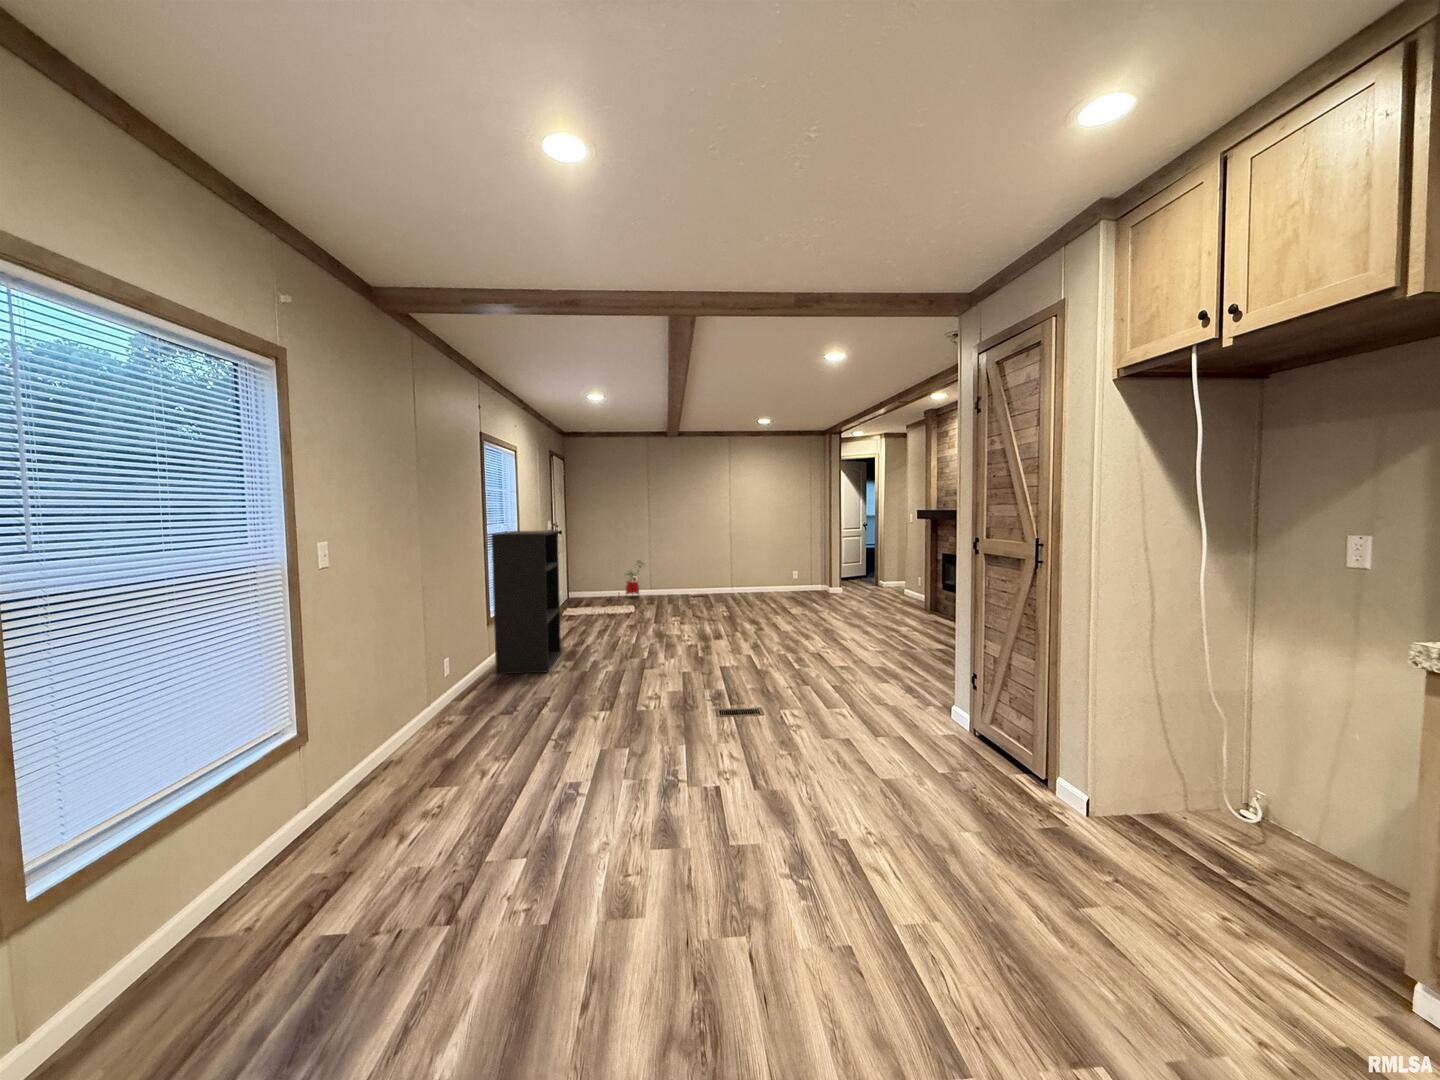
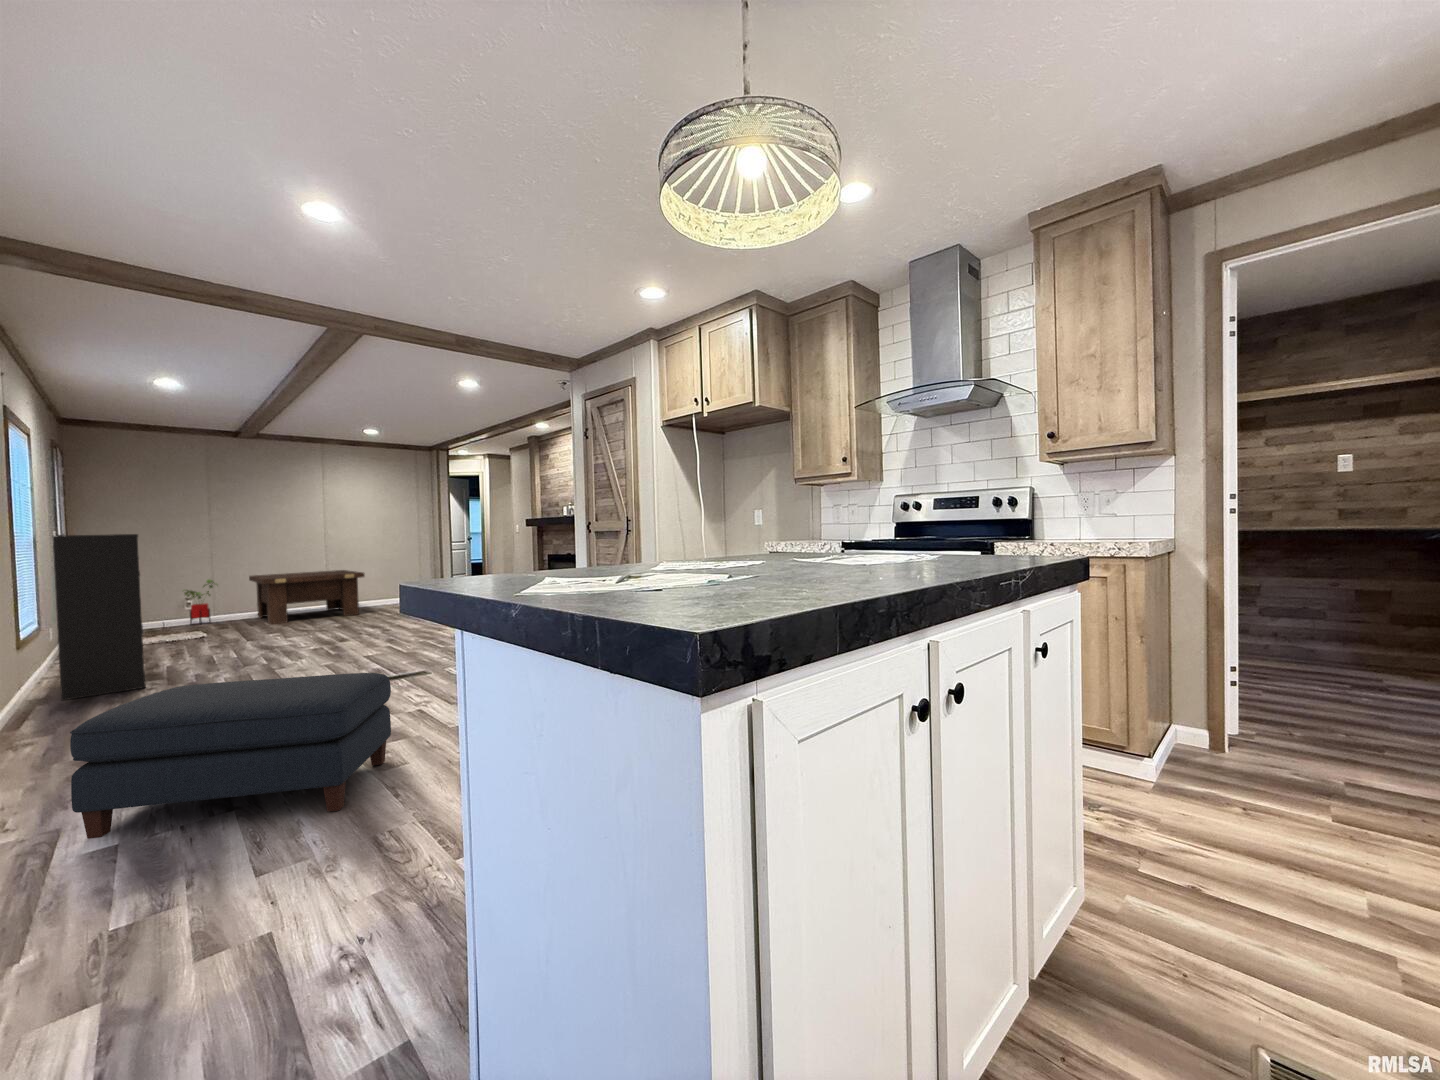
coffee table: none [668,557,753,607] -> present [249,570,365,624]
ottoman: none [335,732,644,986] -> present [70,673,391,839]

